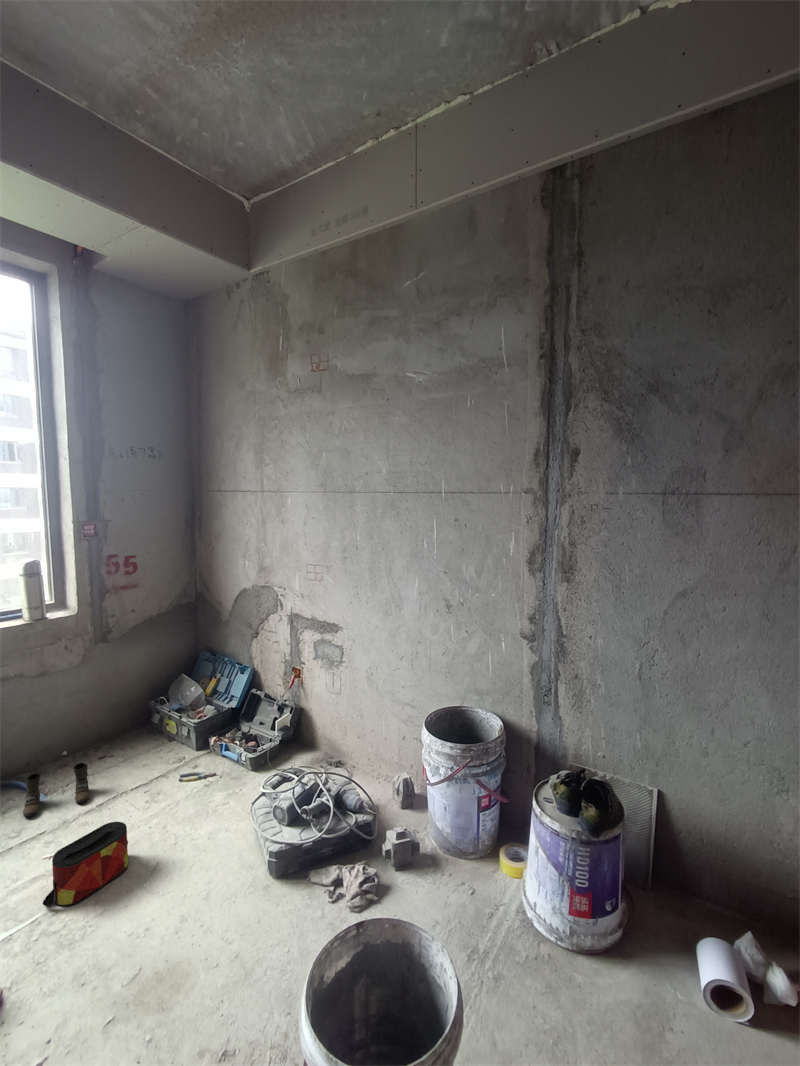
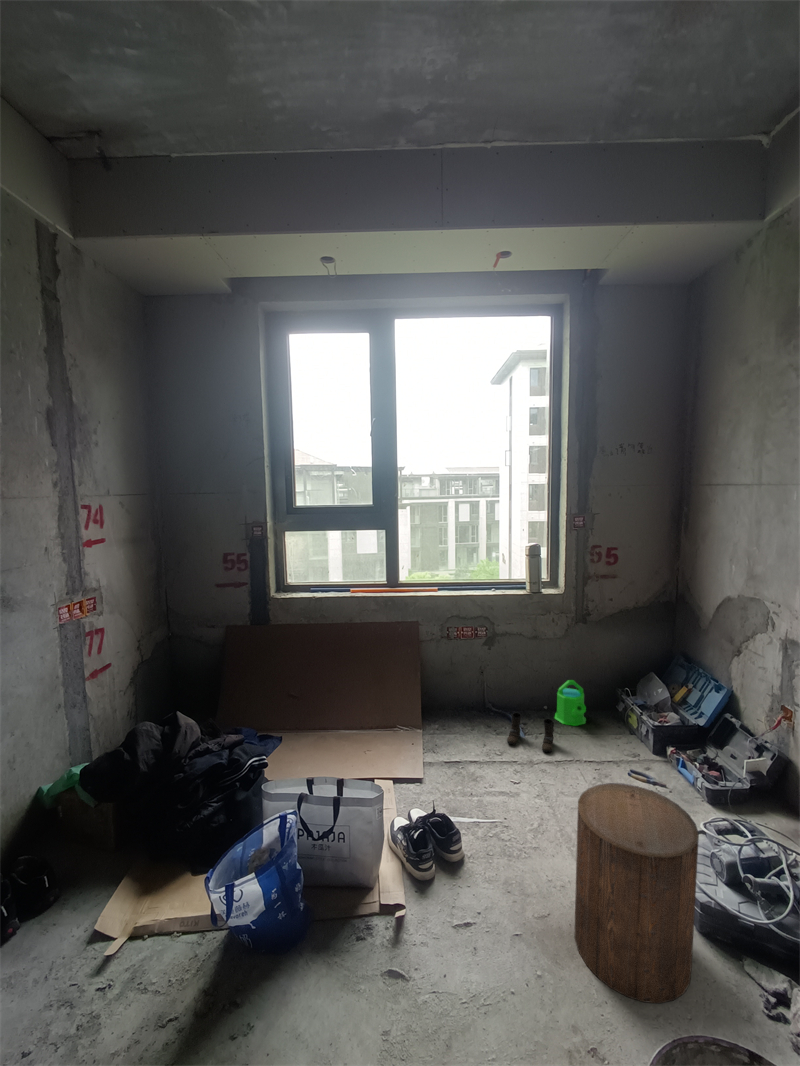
watering can: none [80,709,121,763] -> present [555,680,586,726]
stool: none [168,775,283,988] -> present [574,783,699,1003]
bag: present [43,822,128,907] -> none [500,777,566,829]

